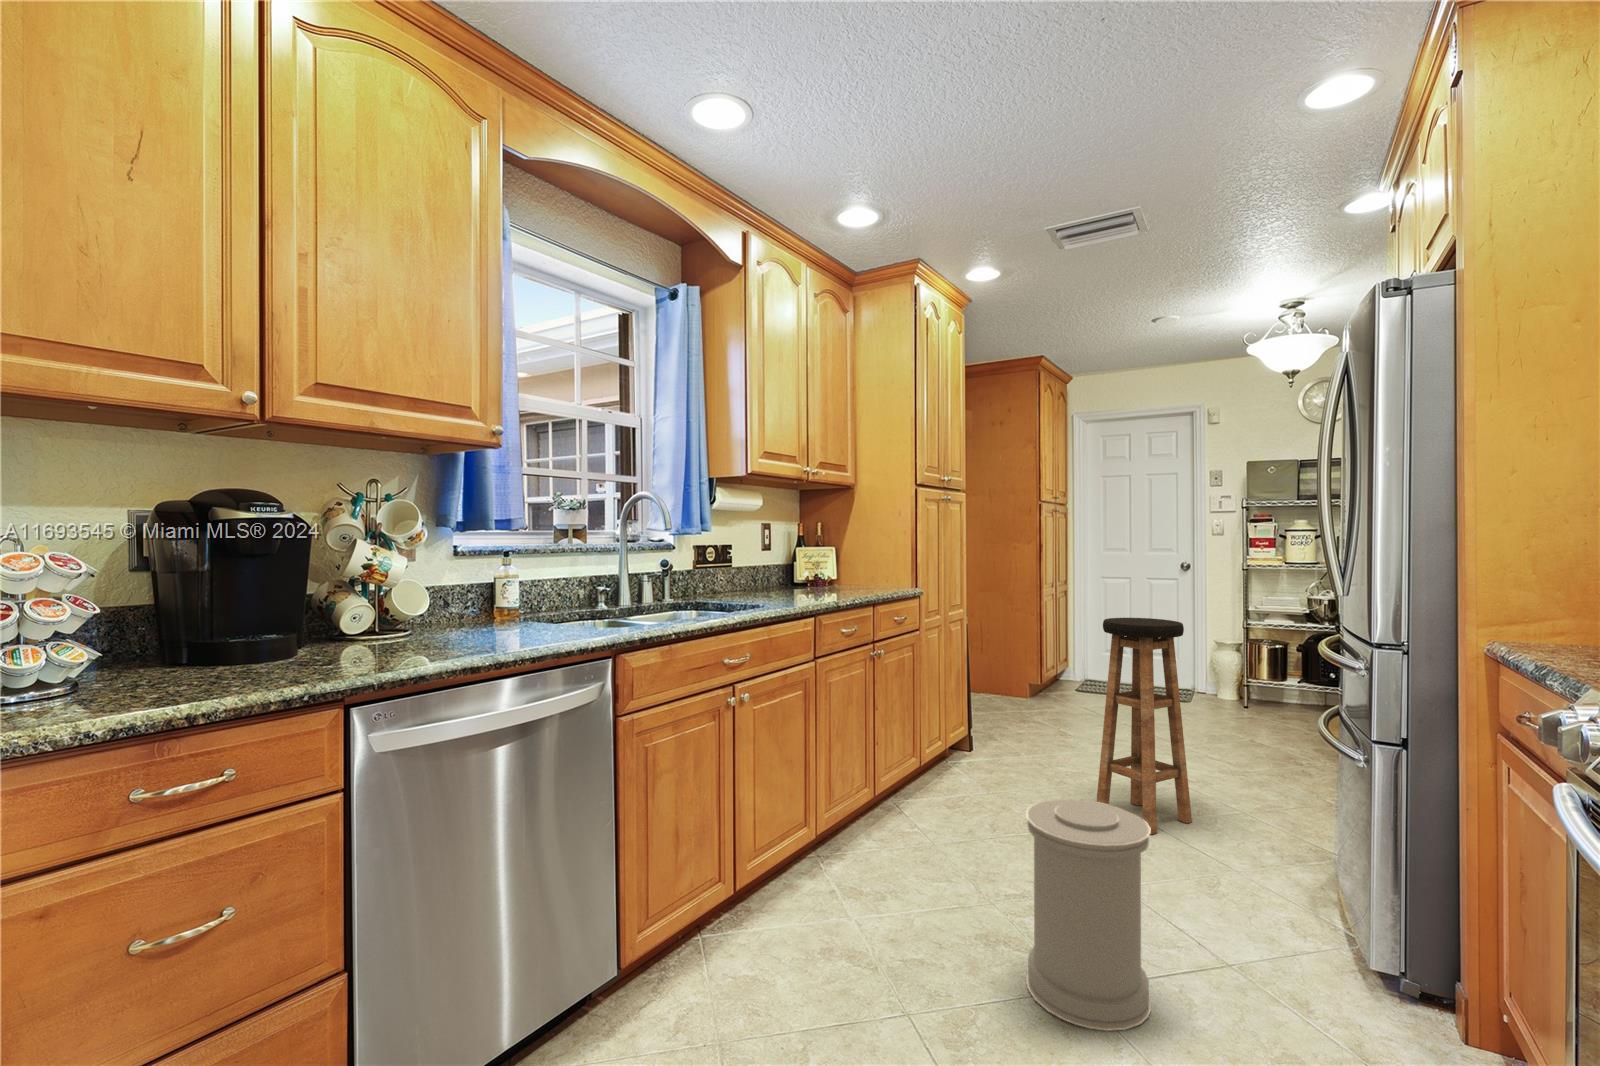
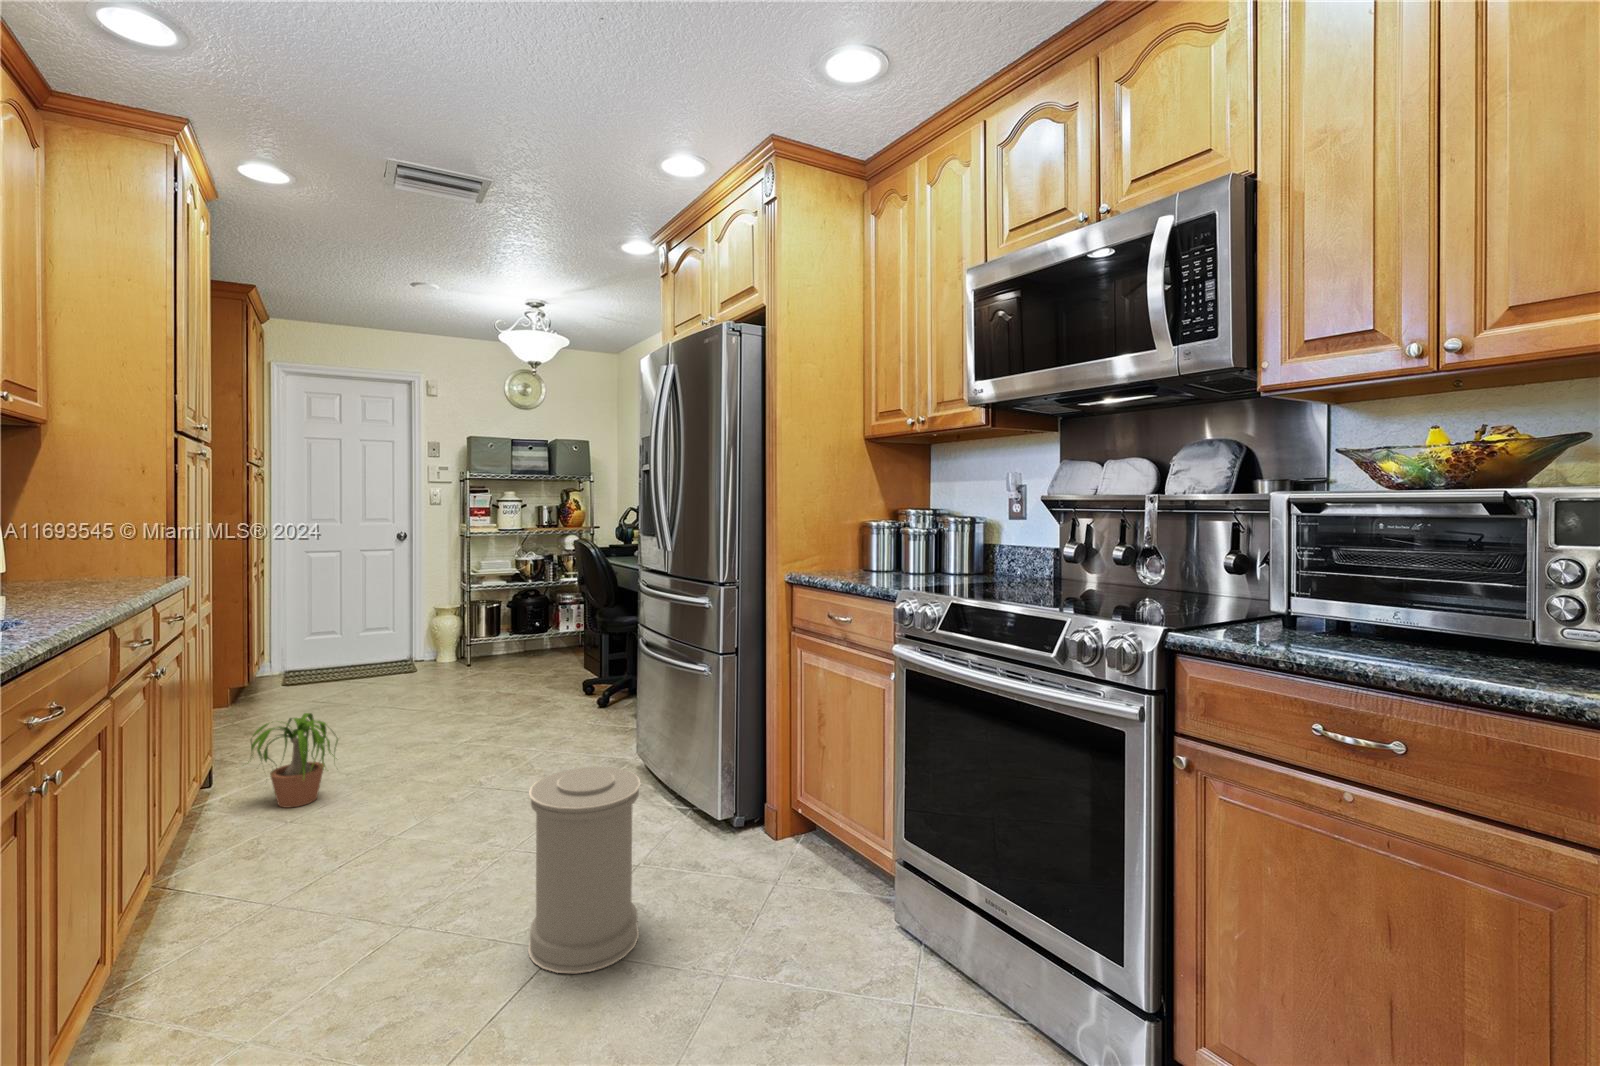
bar stool: present [1097,618,1192,834] -> none [441,593,524,797]
potted plant: none [953,705,1032,780] -> present [247,713,338,808]

